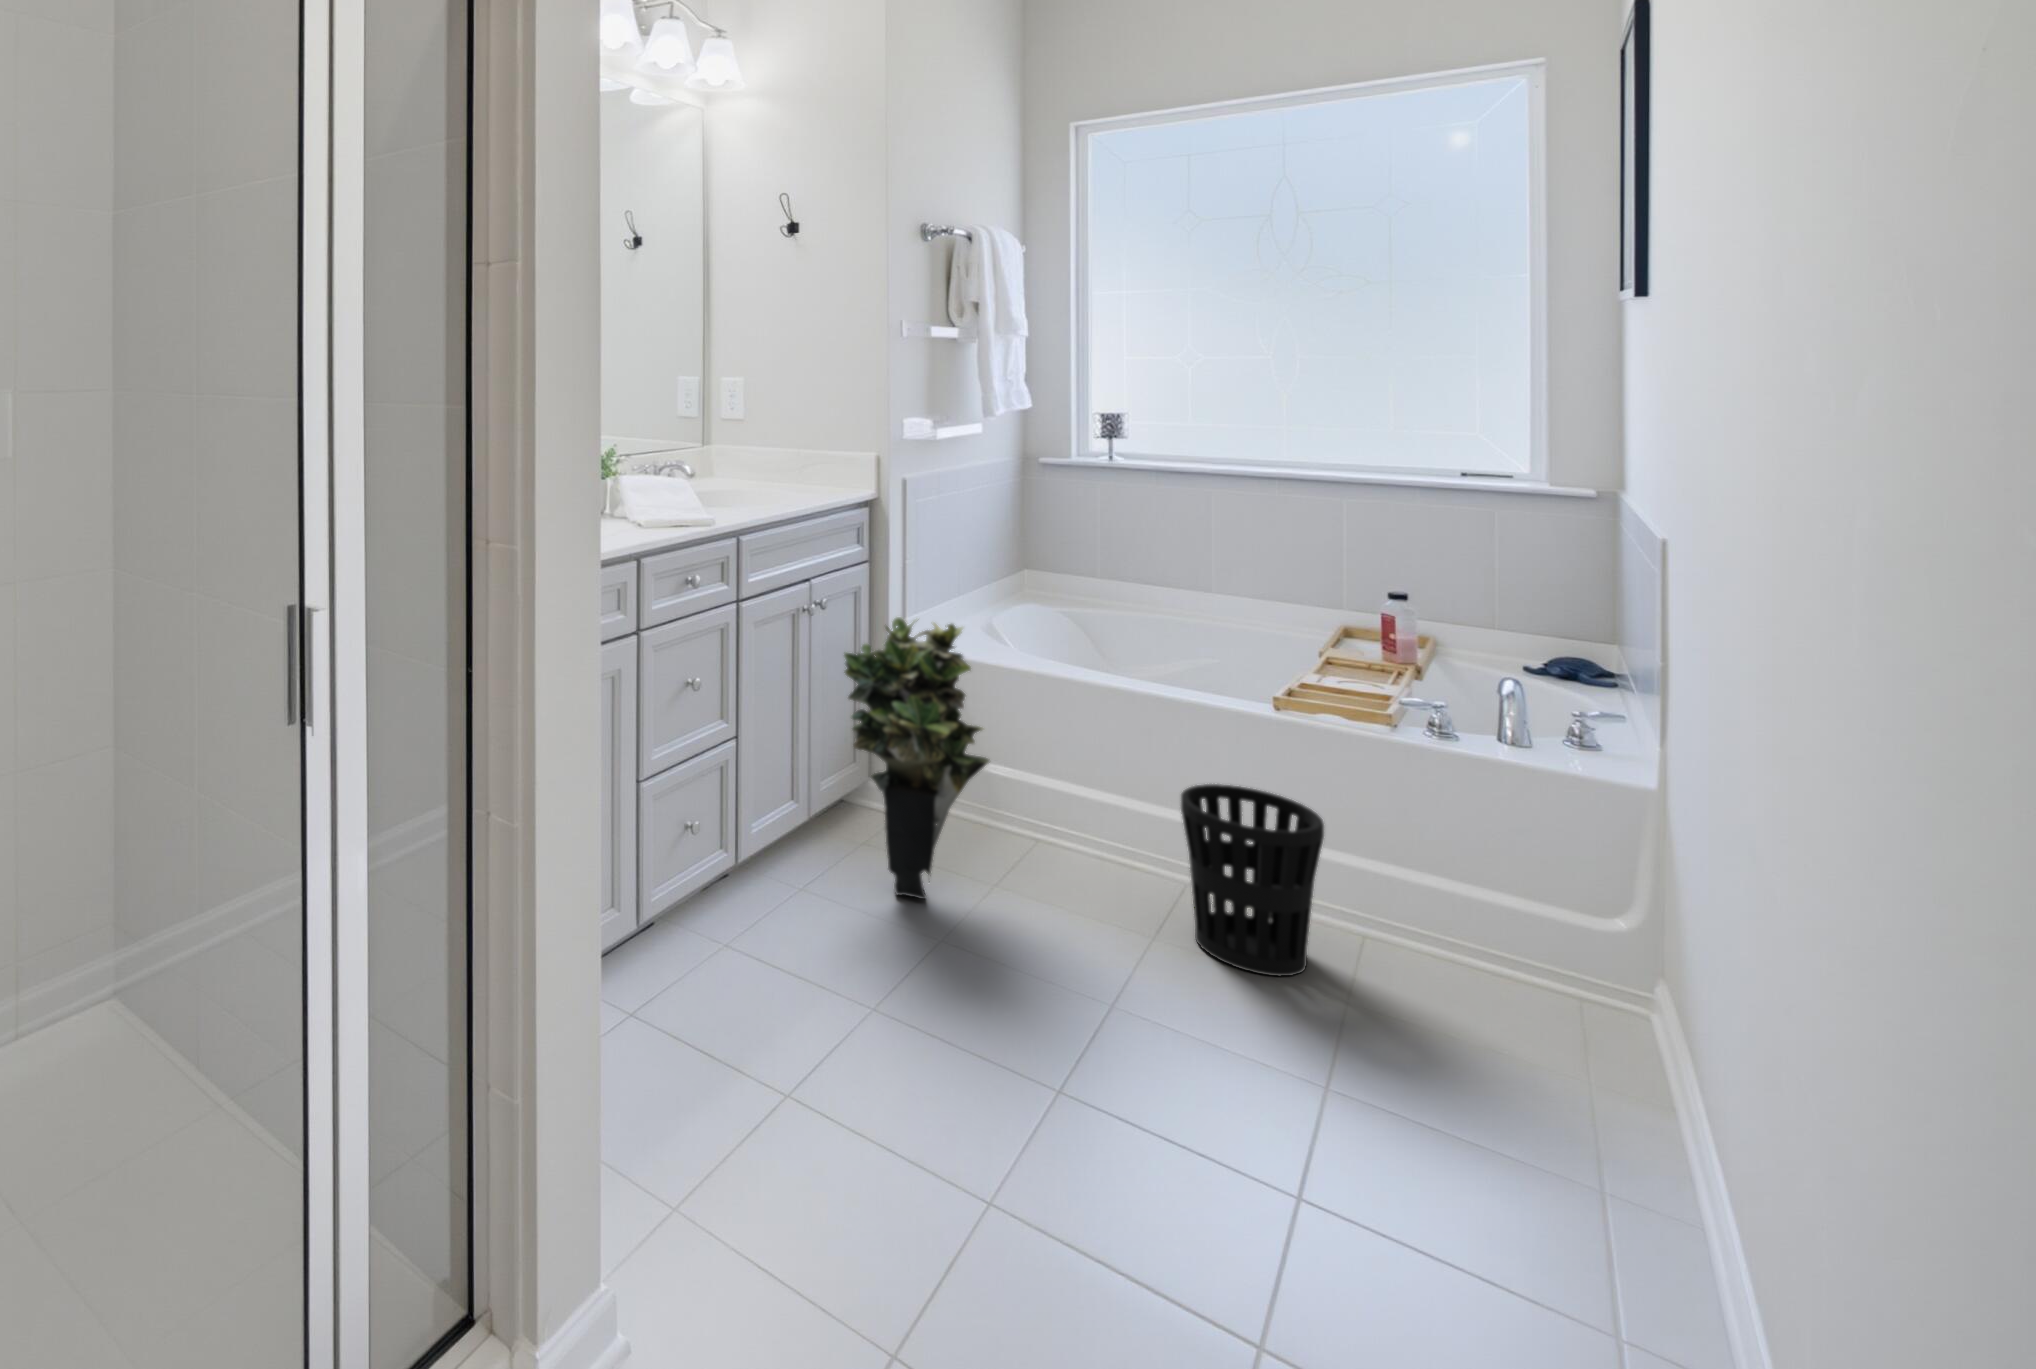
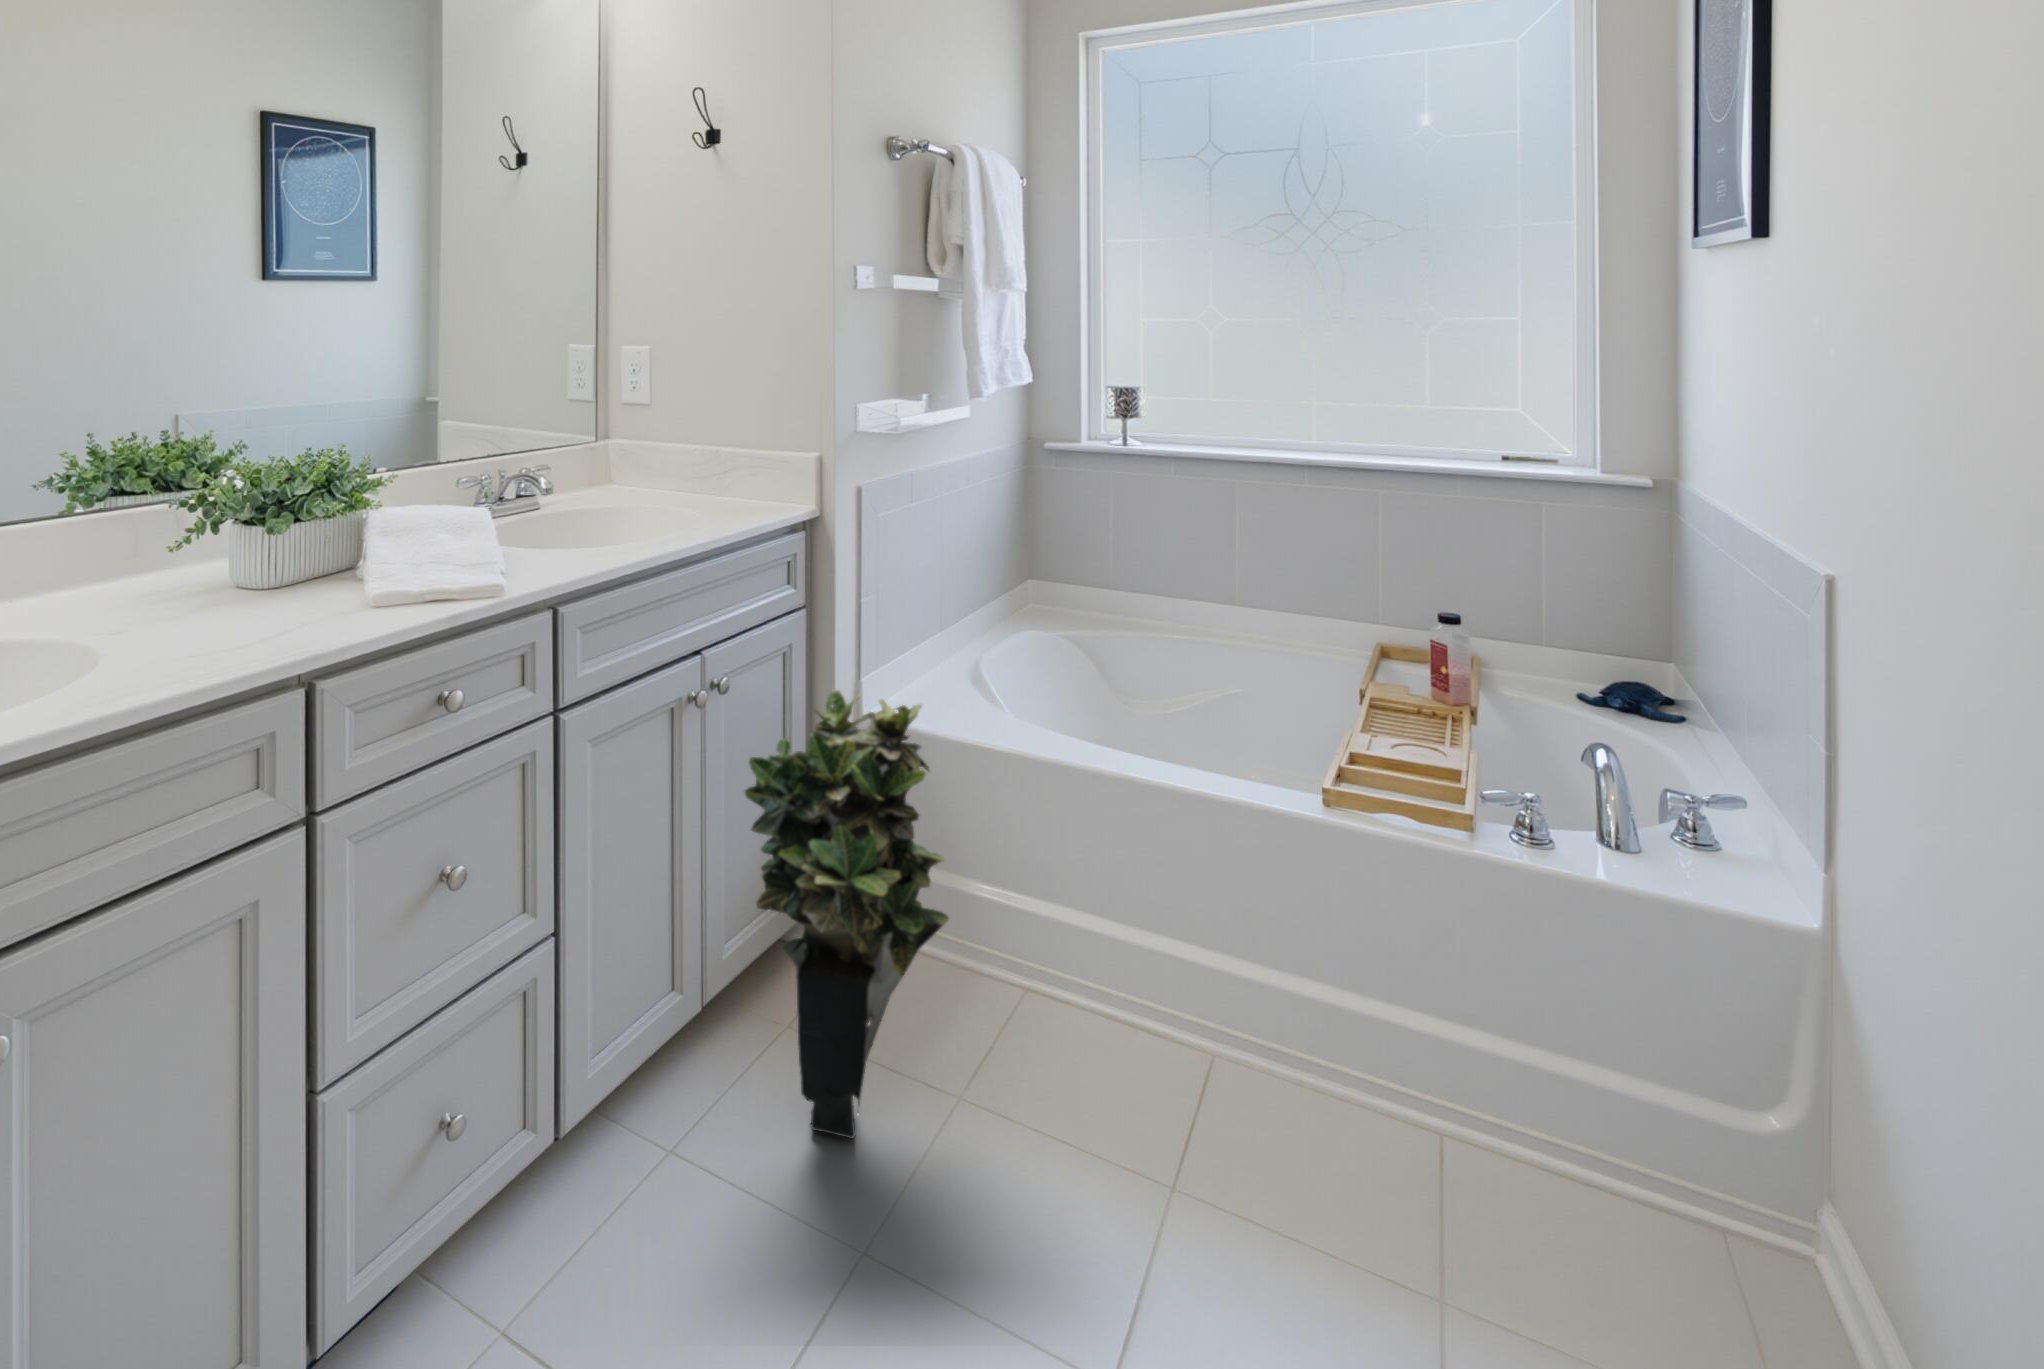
wastebasket: present [1181,784,1324,976] -> none [1208,932,1404,1246]

